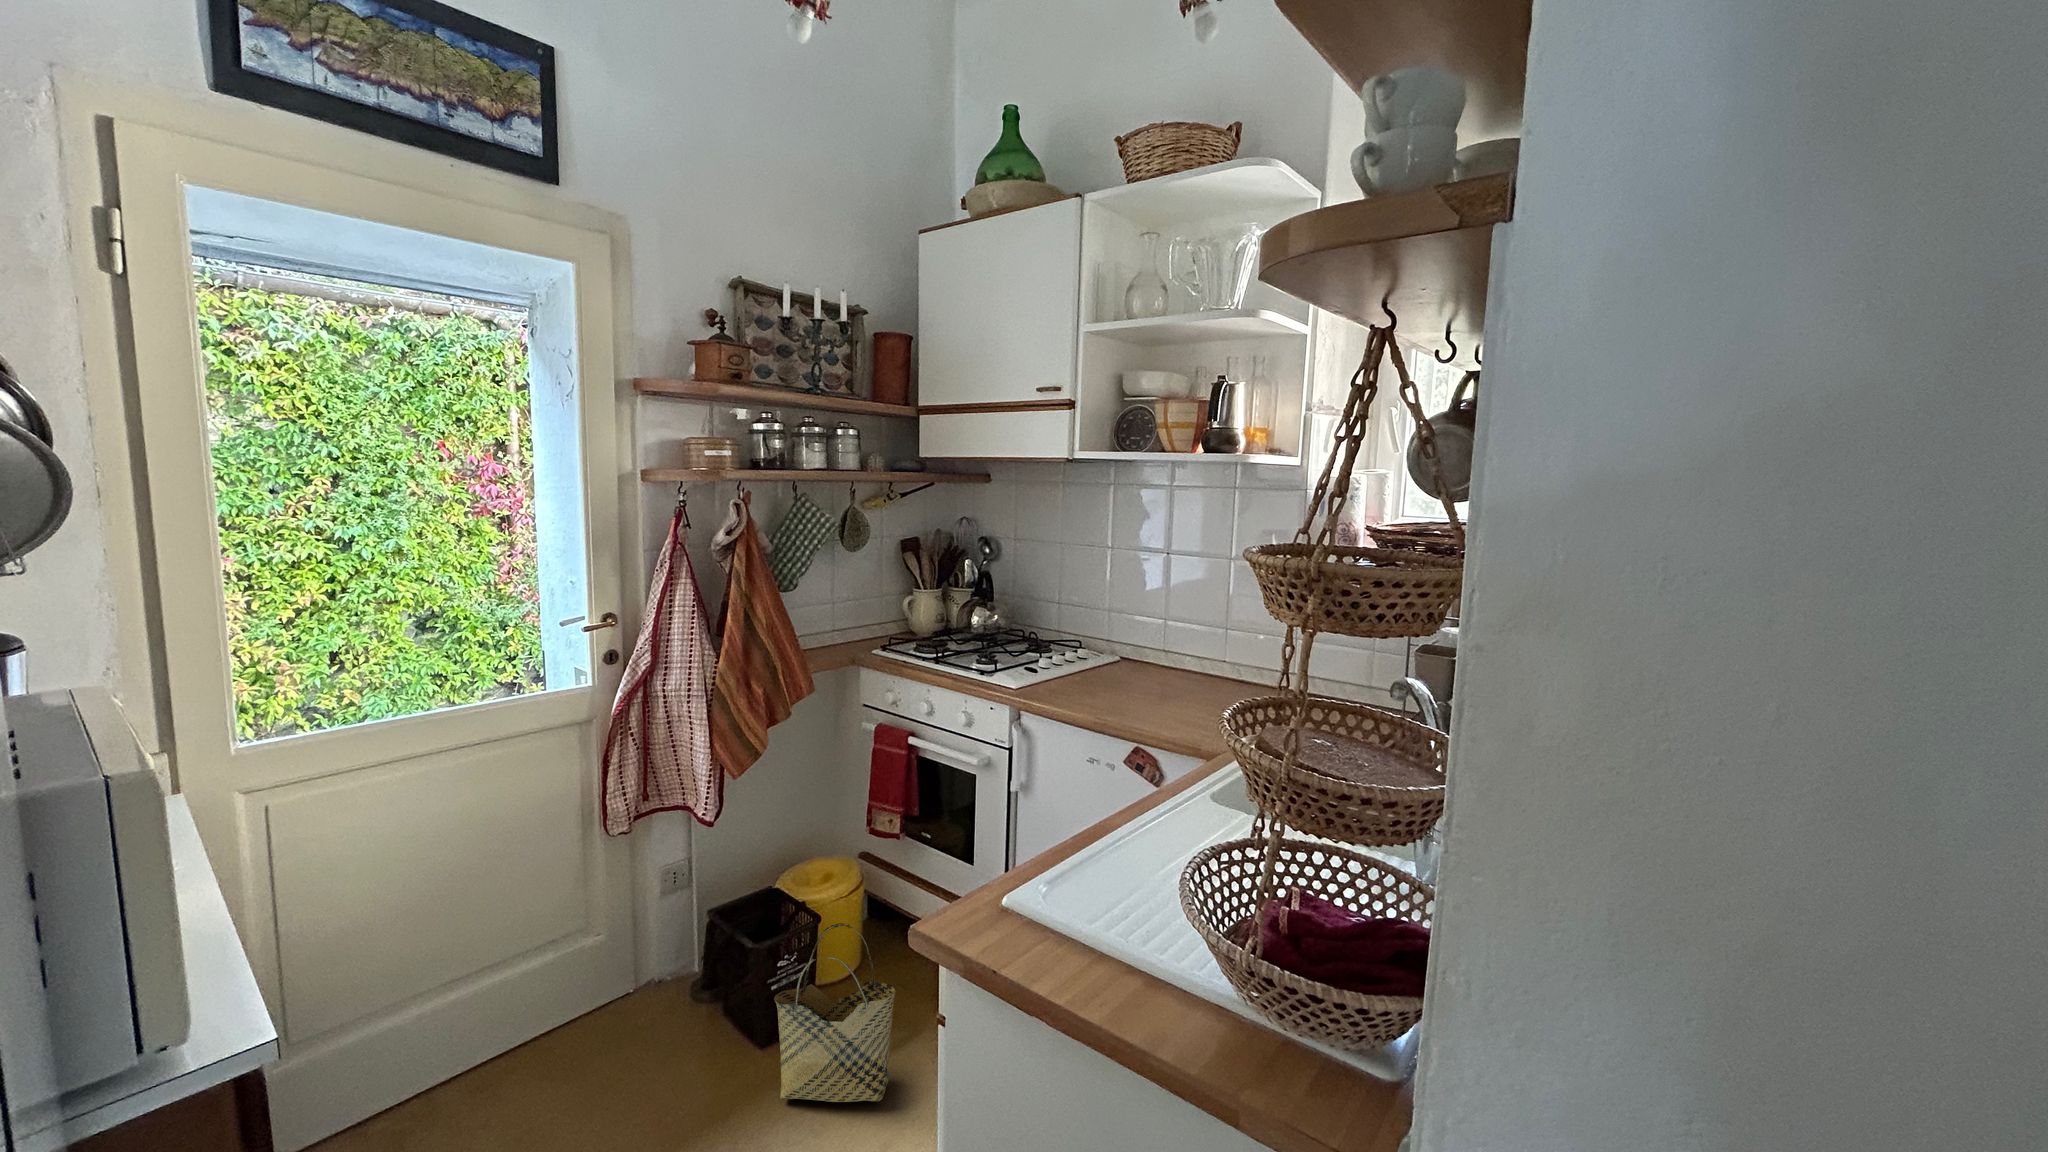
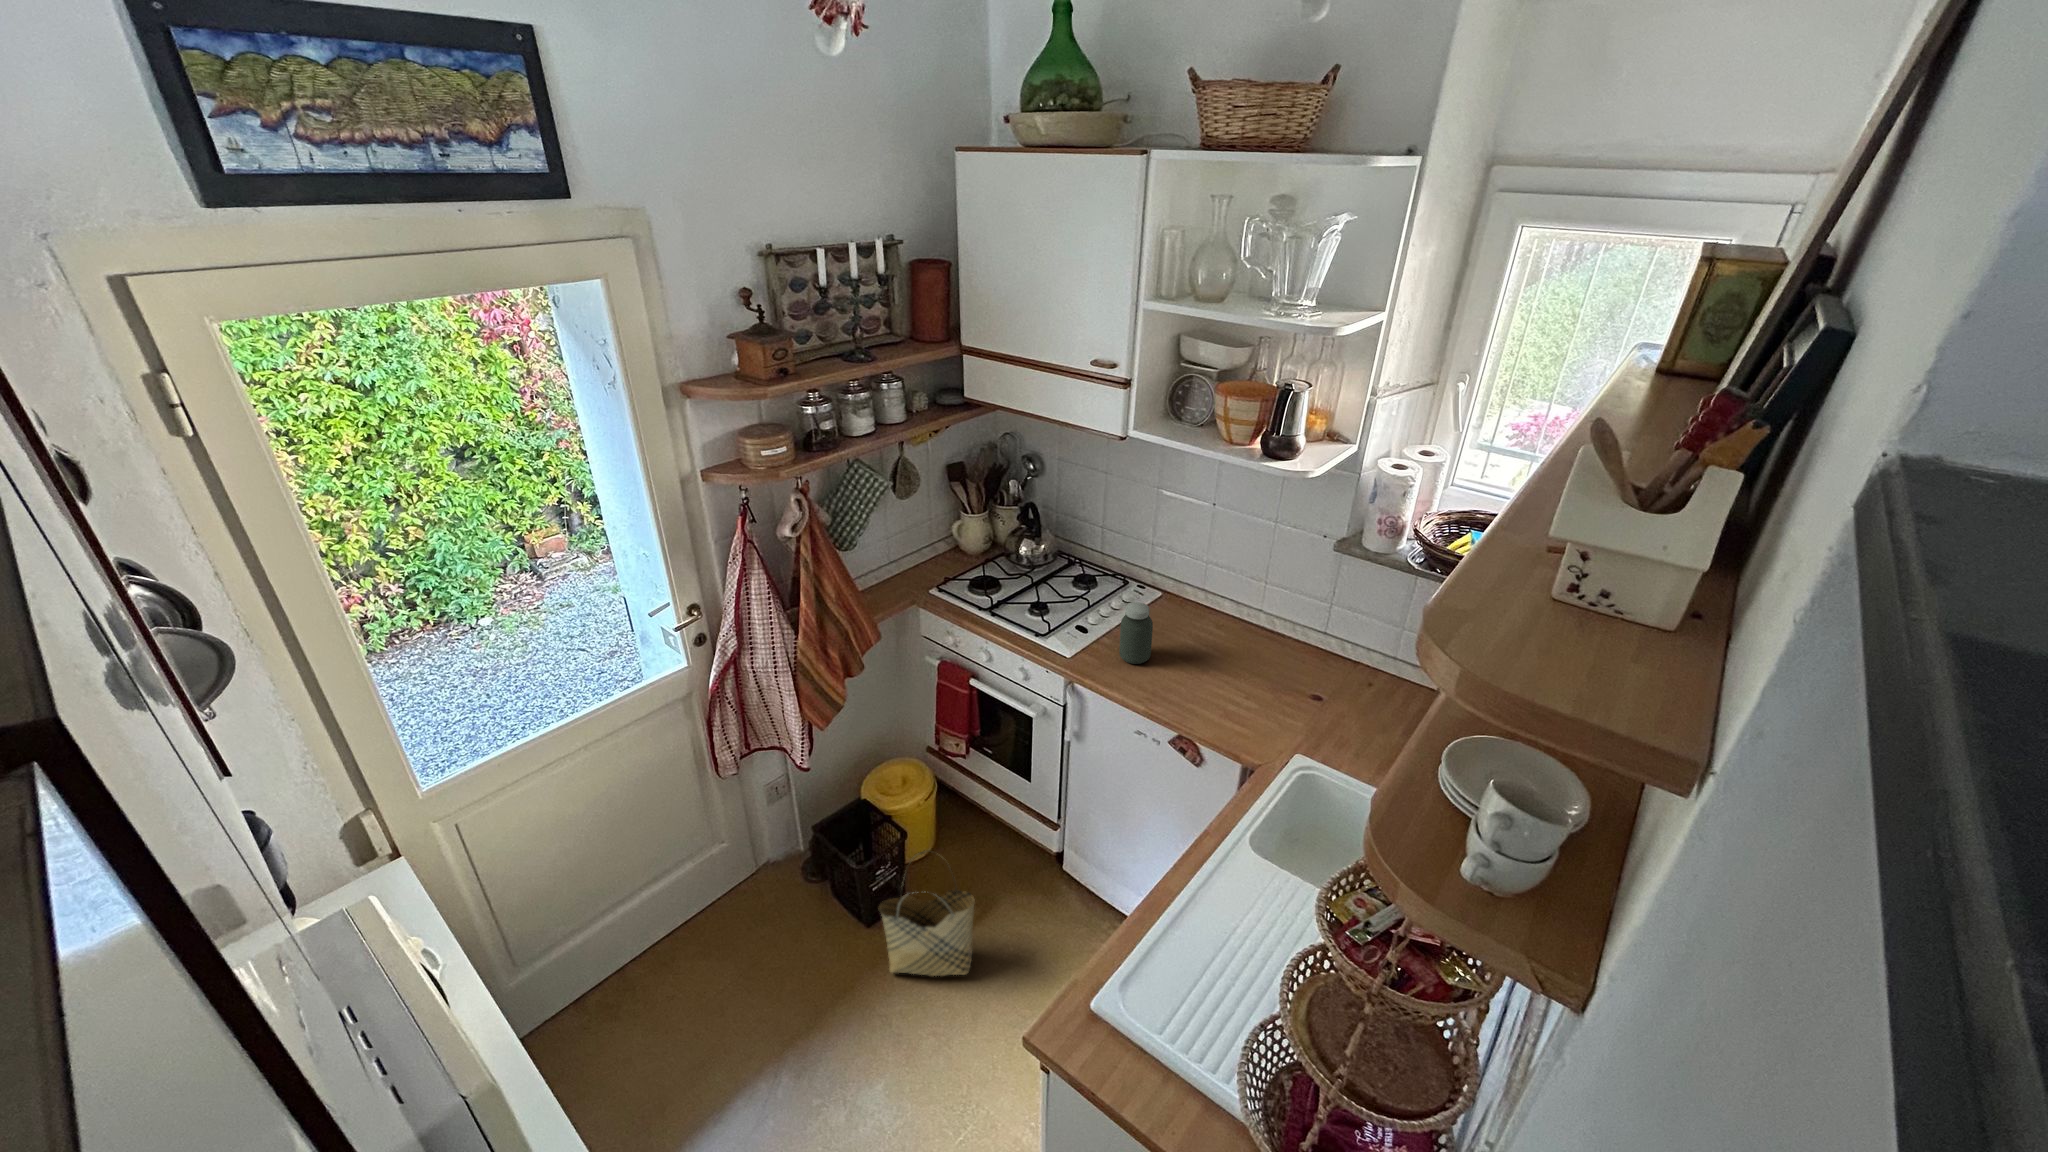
jar: none [1070,628,1105,695] -> present [1119,602,1153,664]

